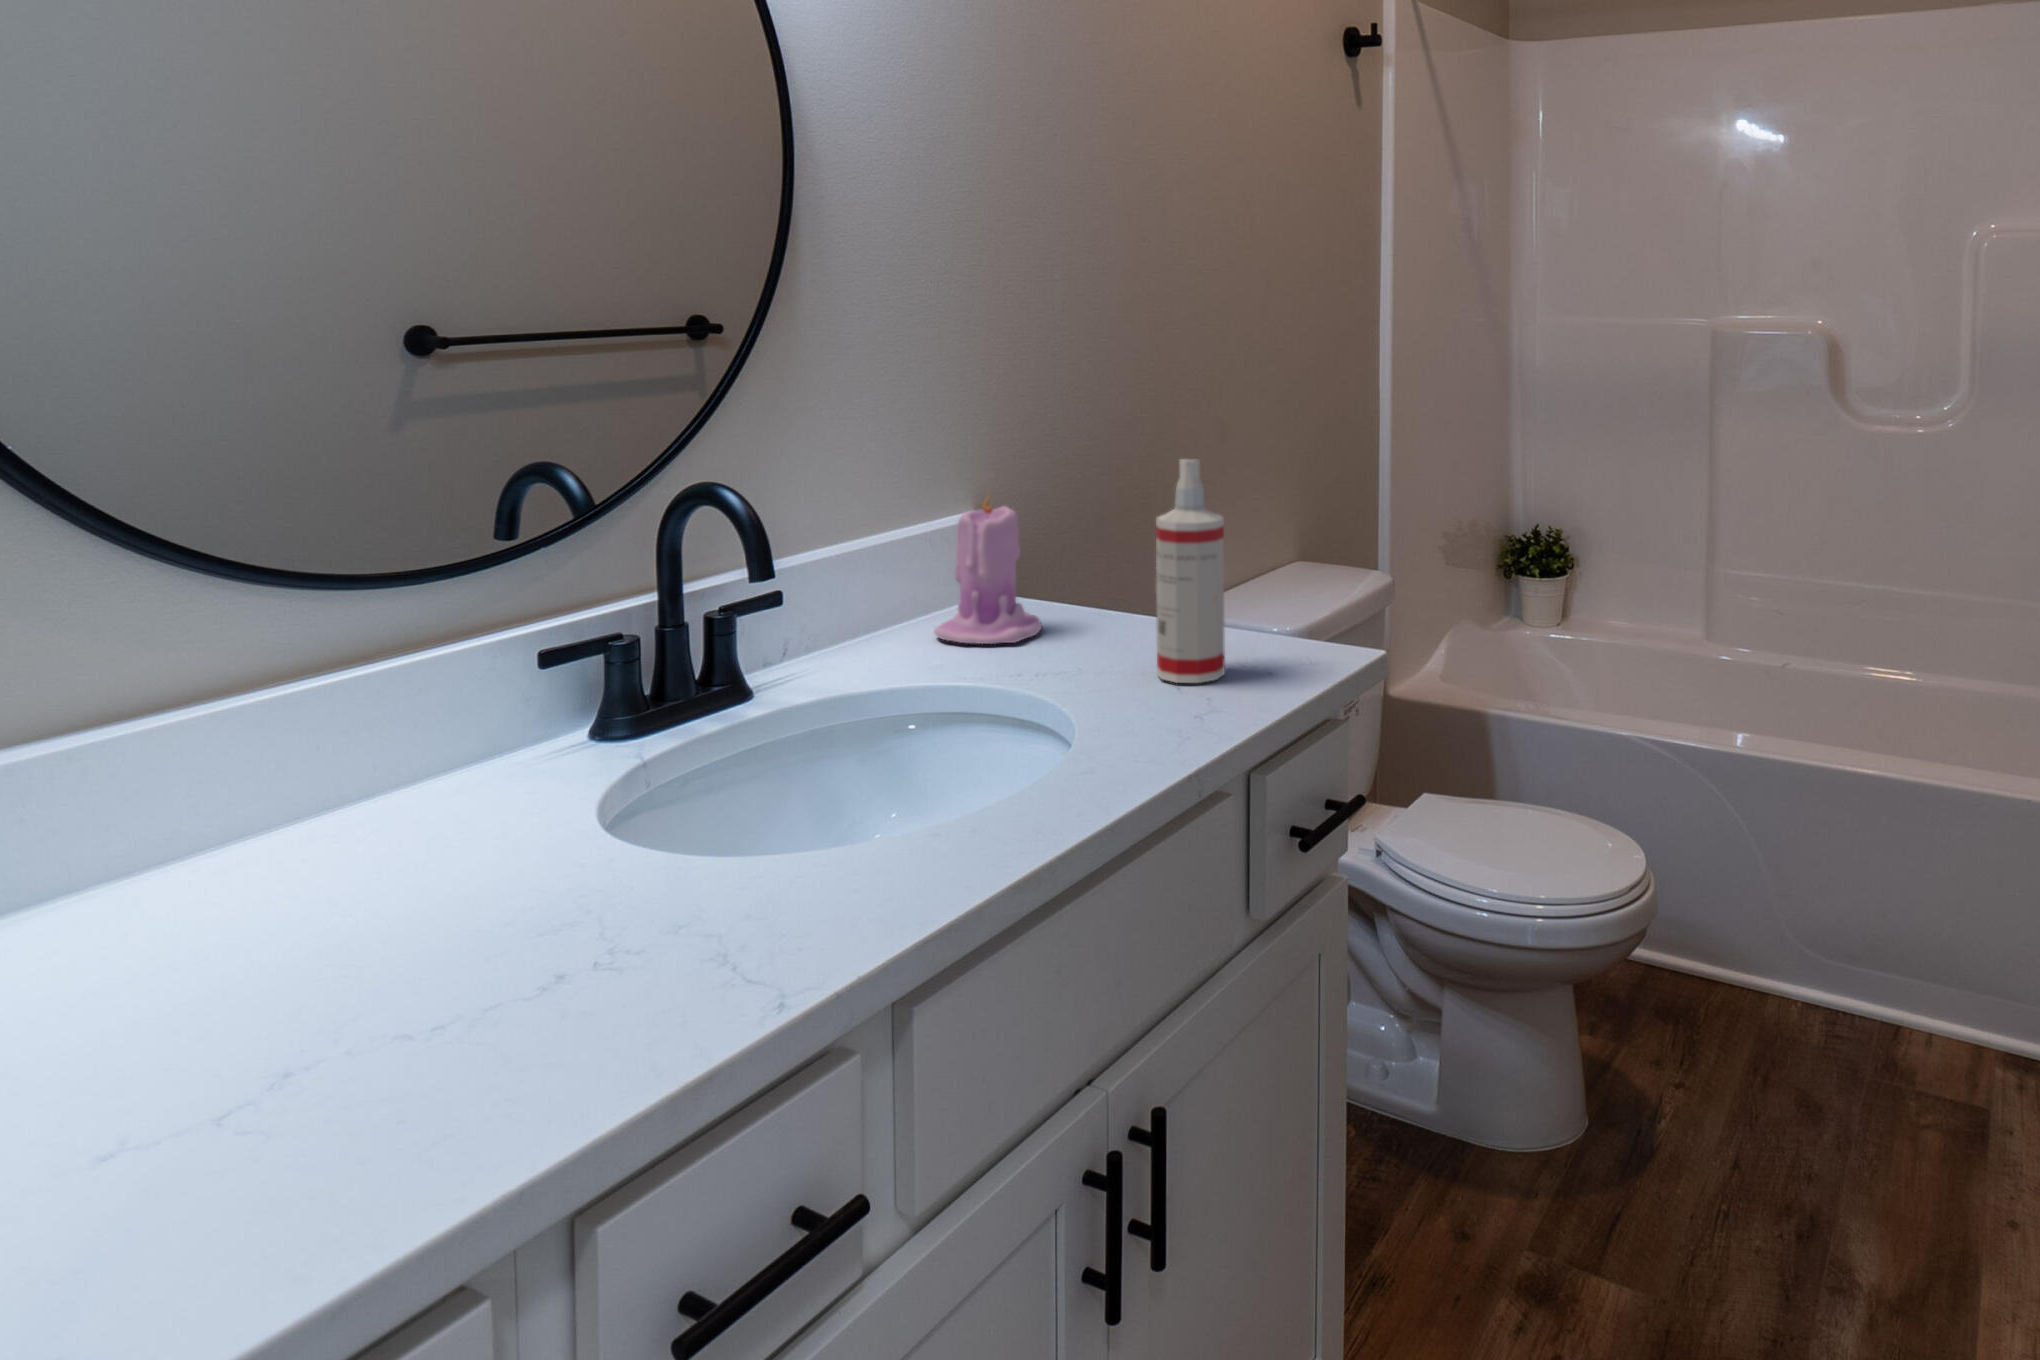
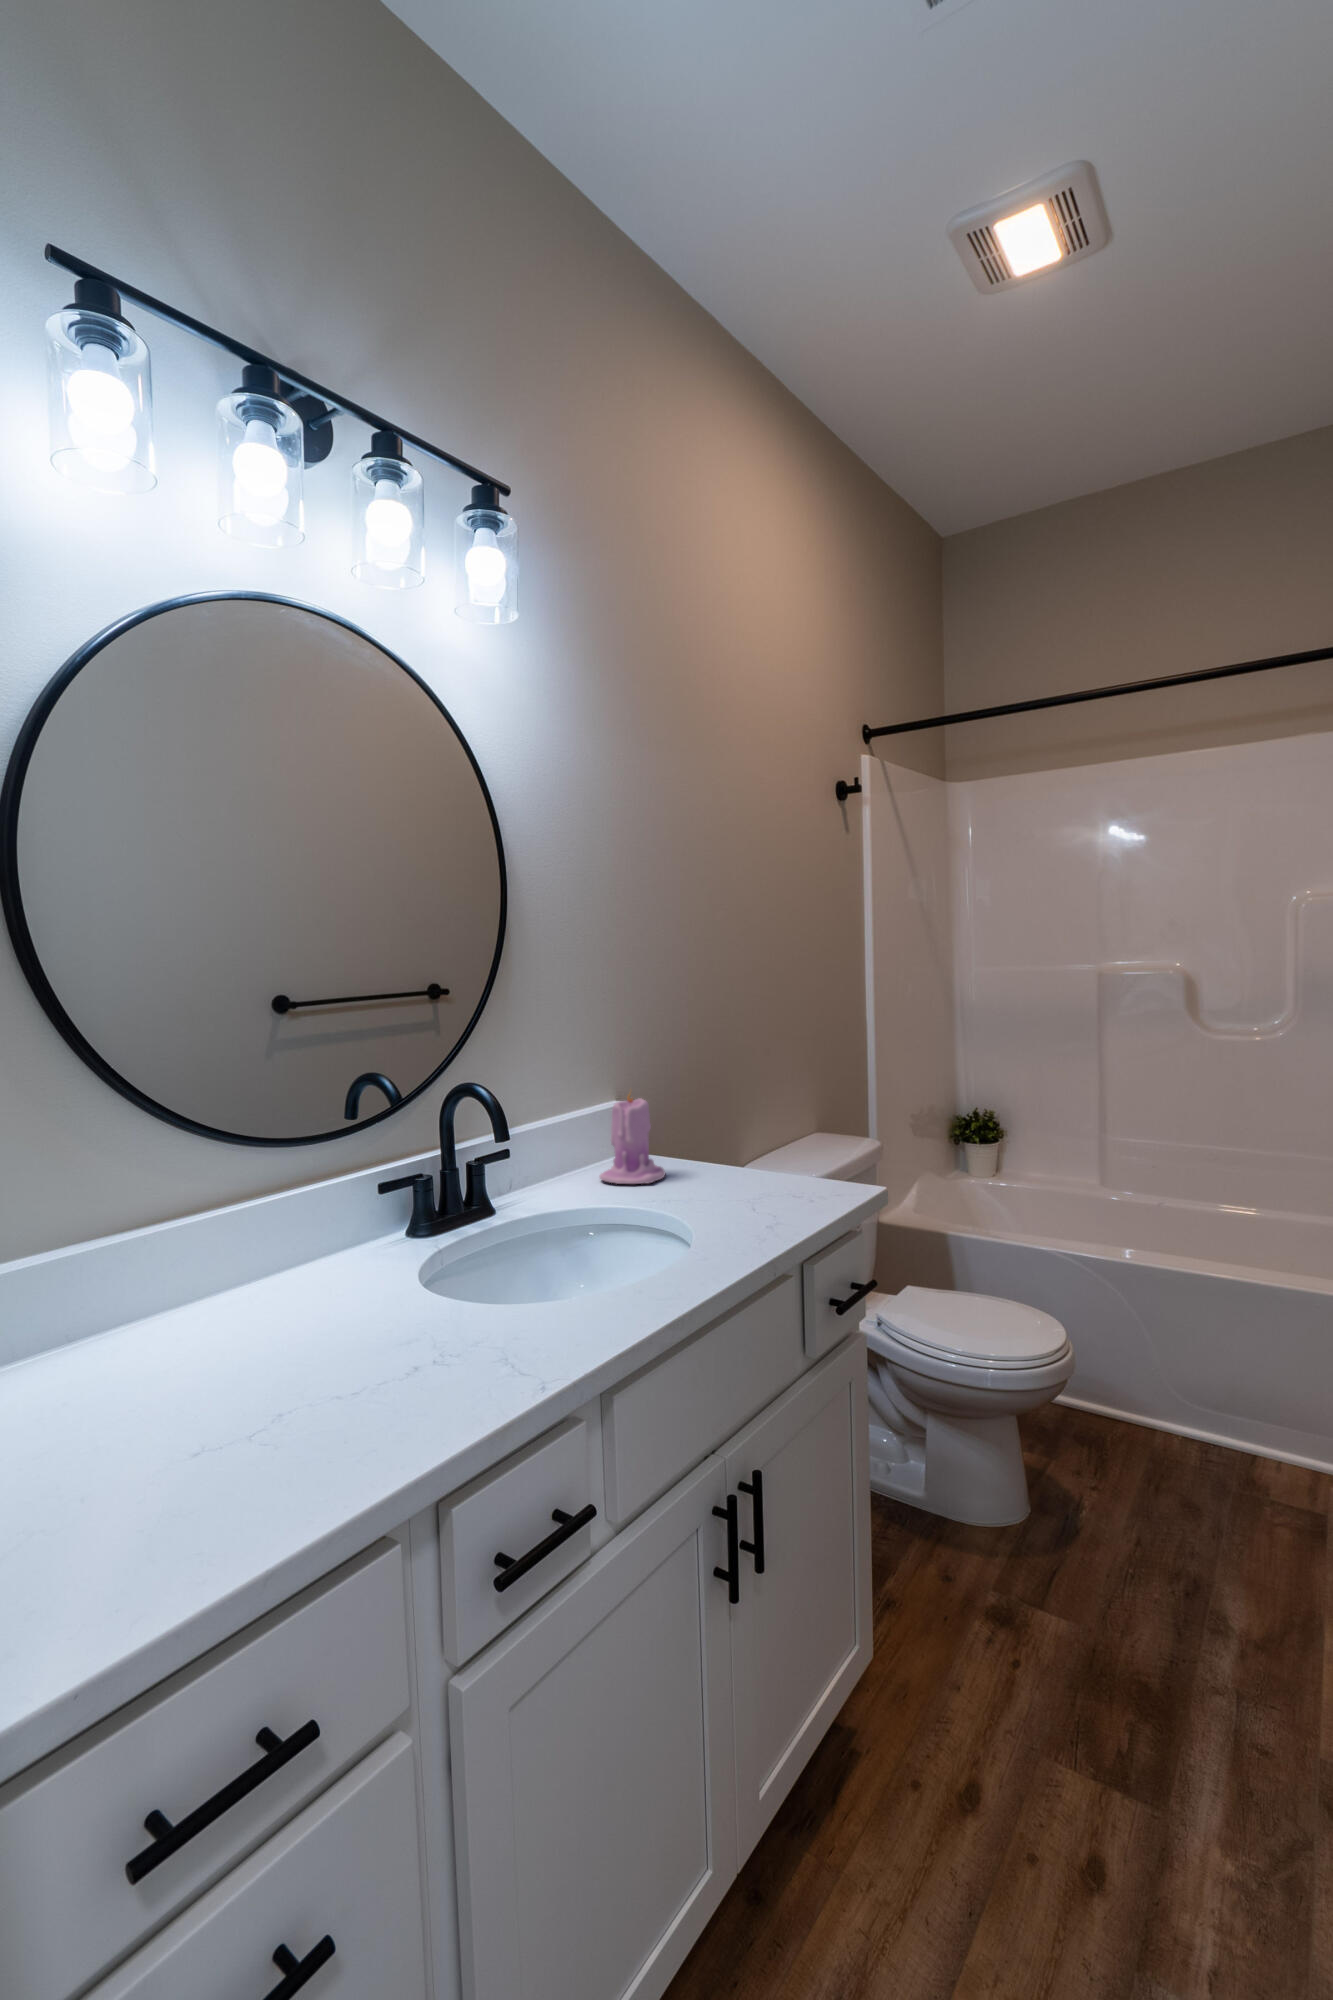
spray bottle: present [1156,459,1225,683] -> none [739,1066,785,1207]

